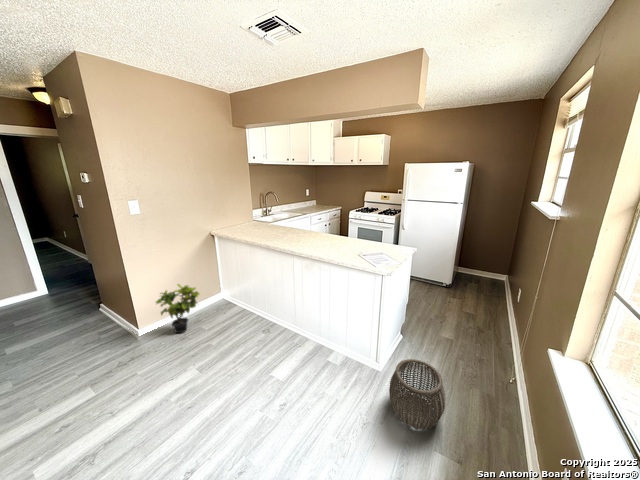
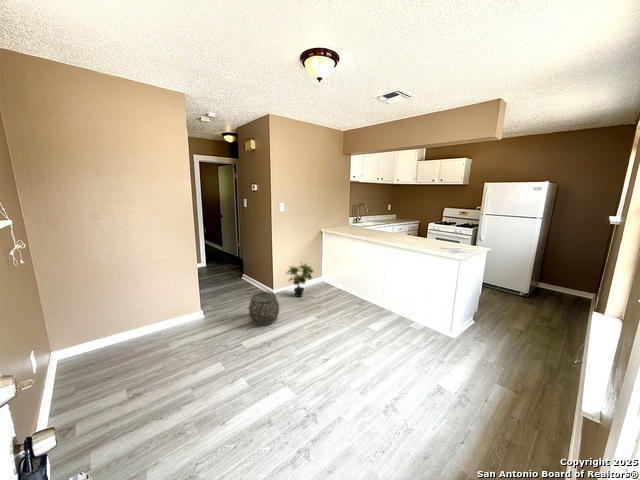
woven basket: present [389,359,446,430] -> present [249,292,279,326]

